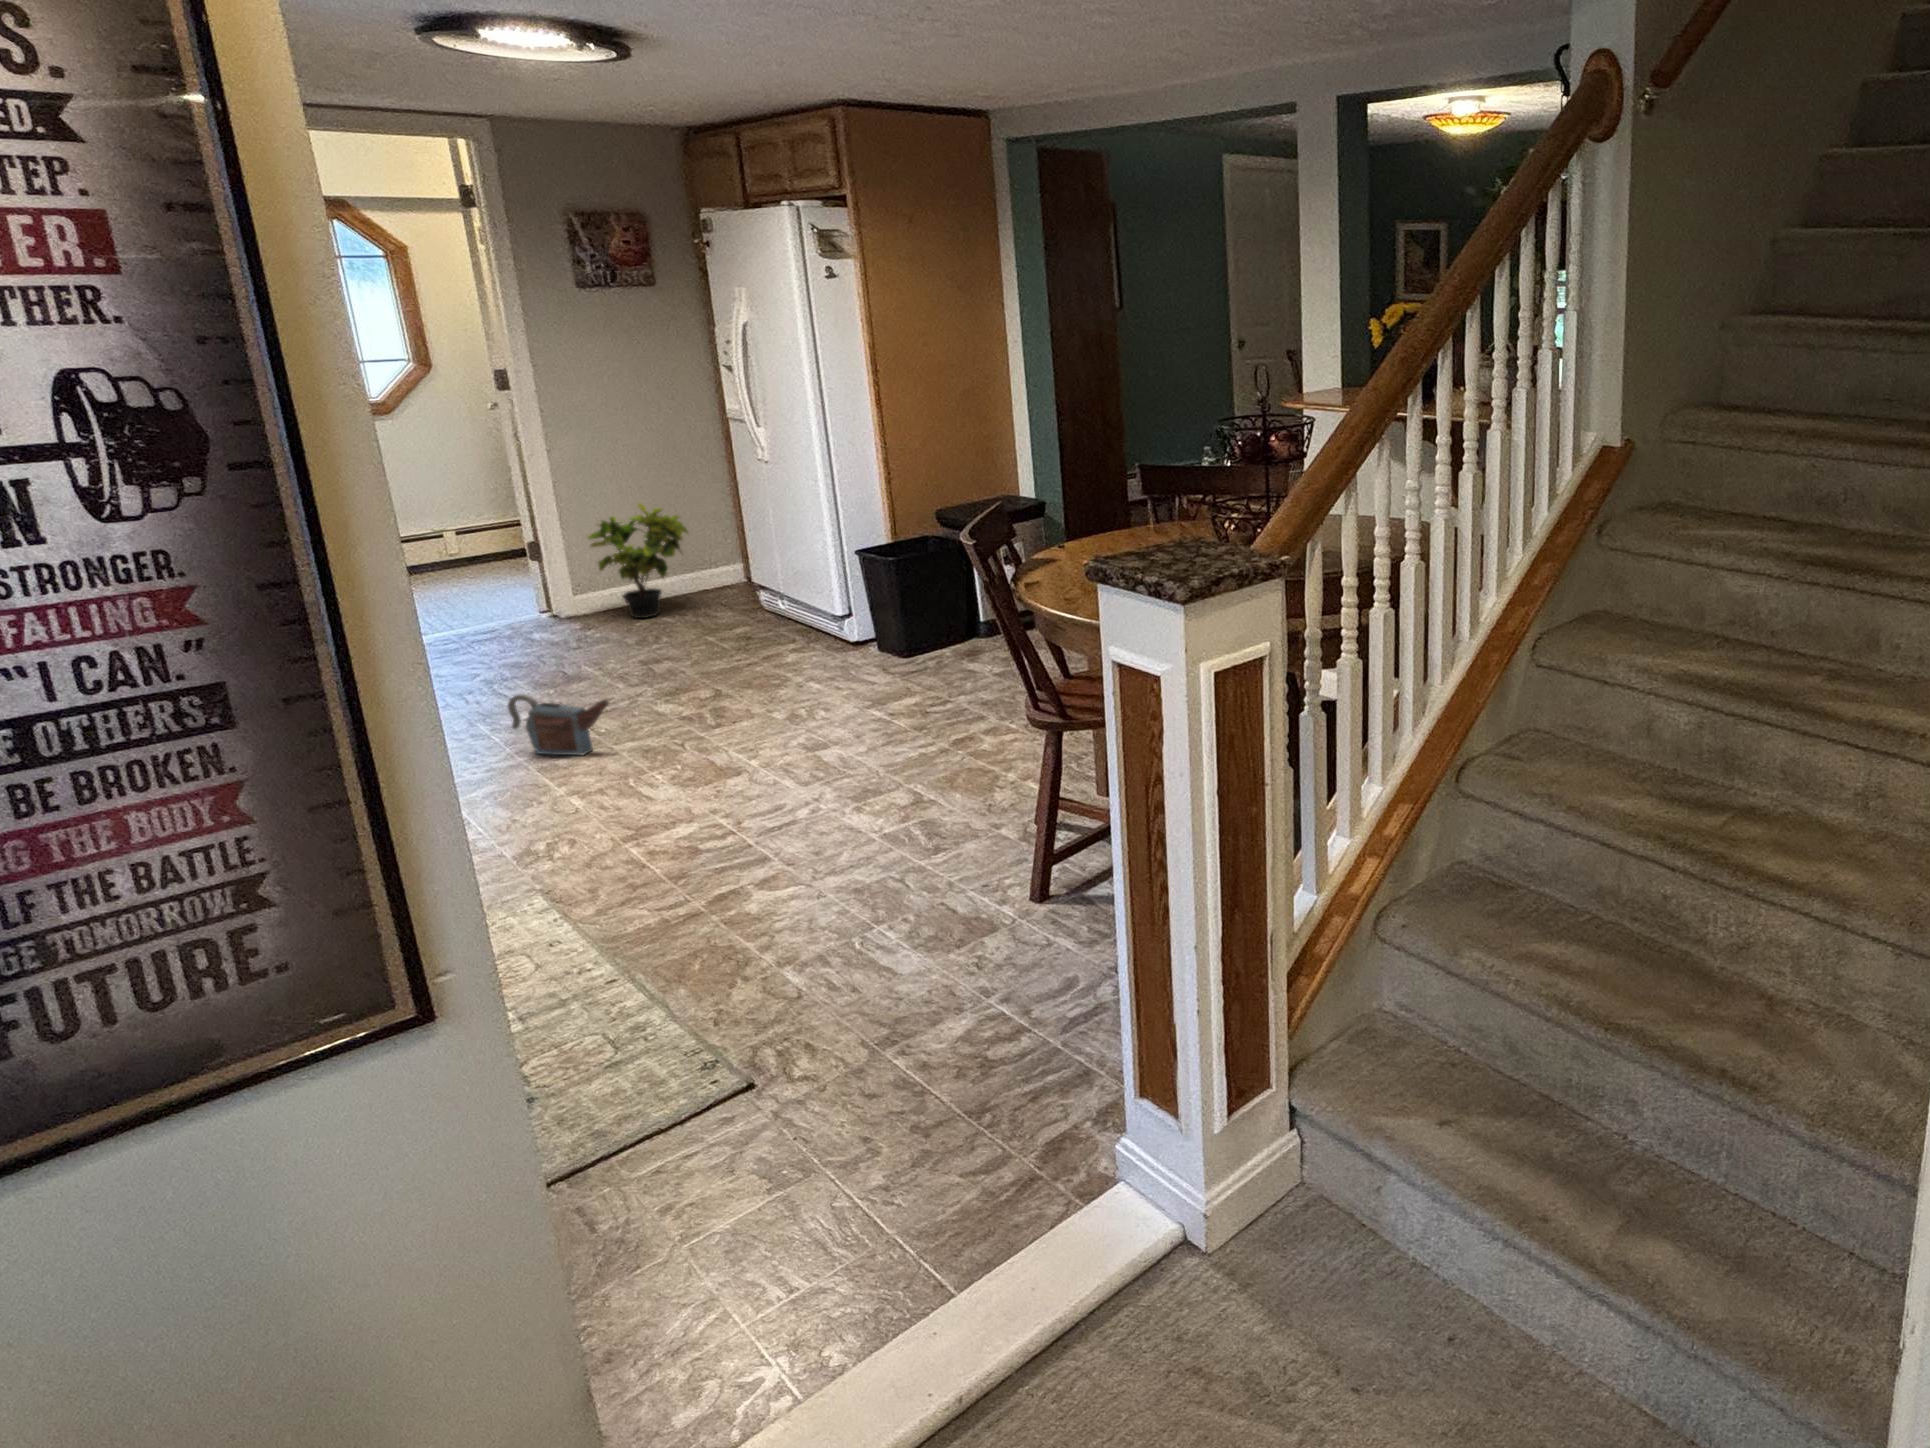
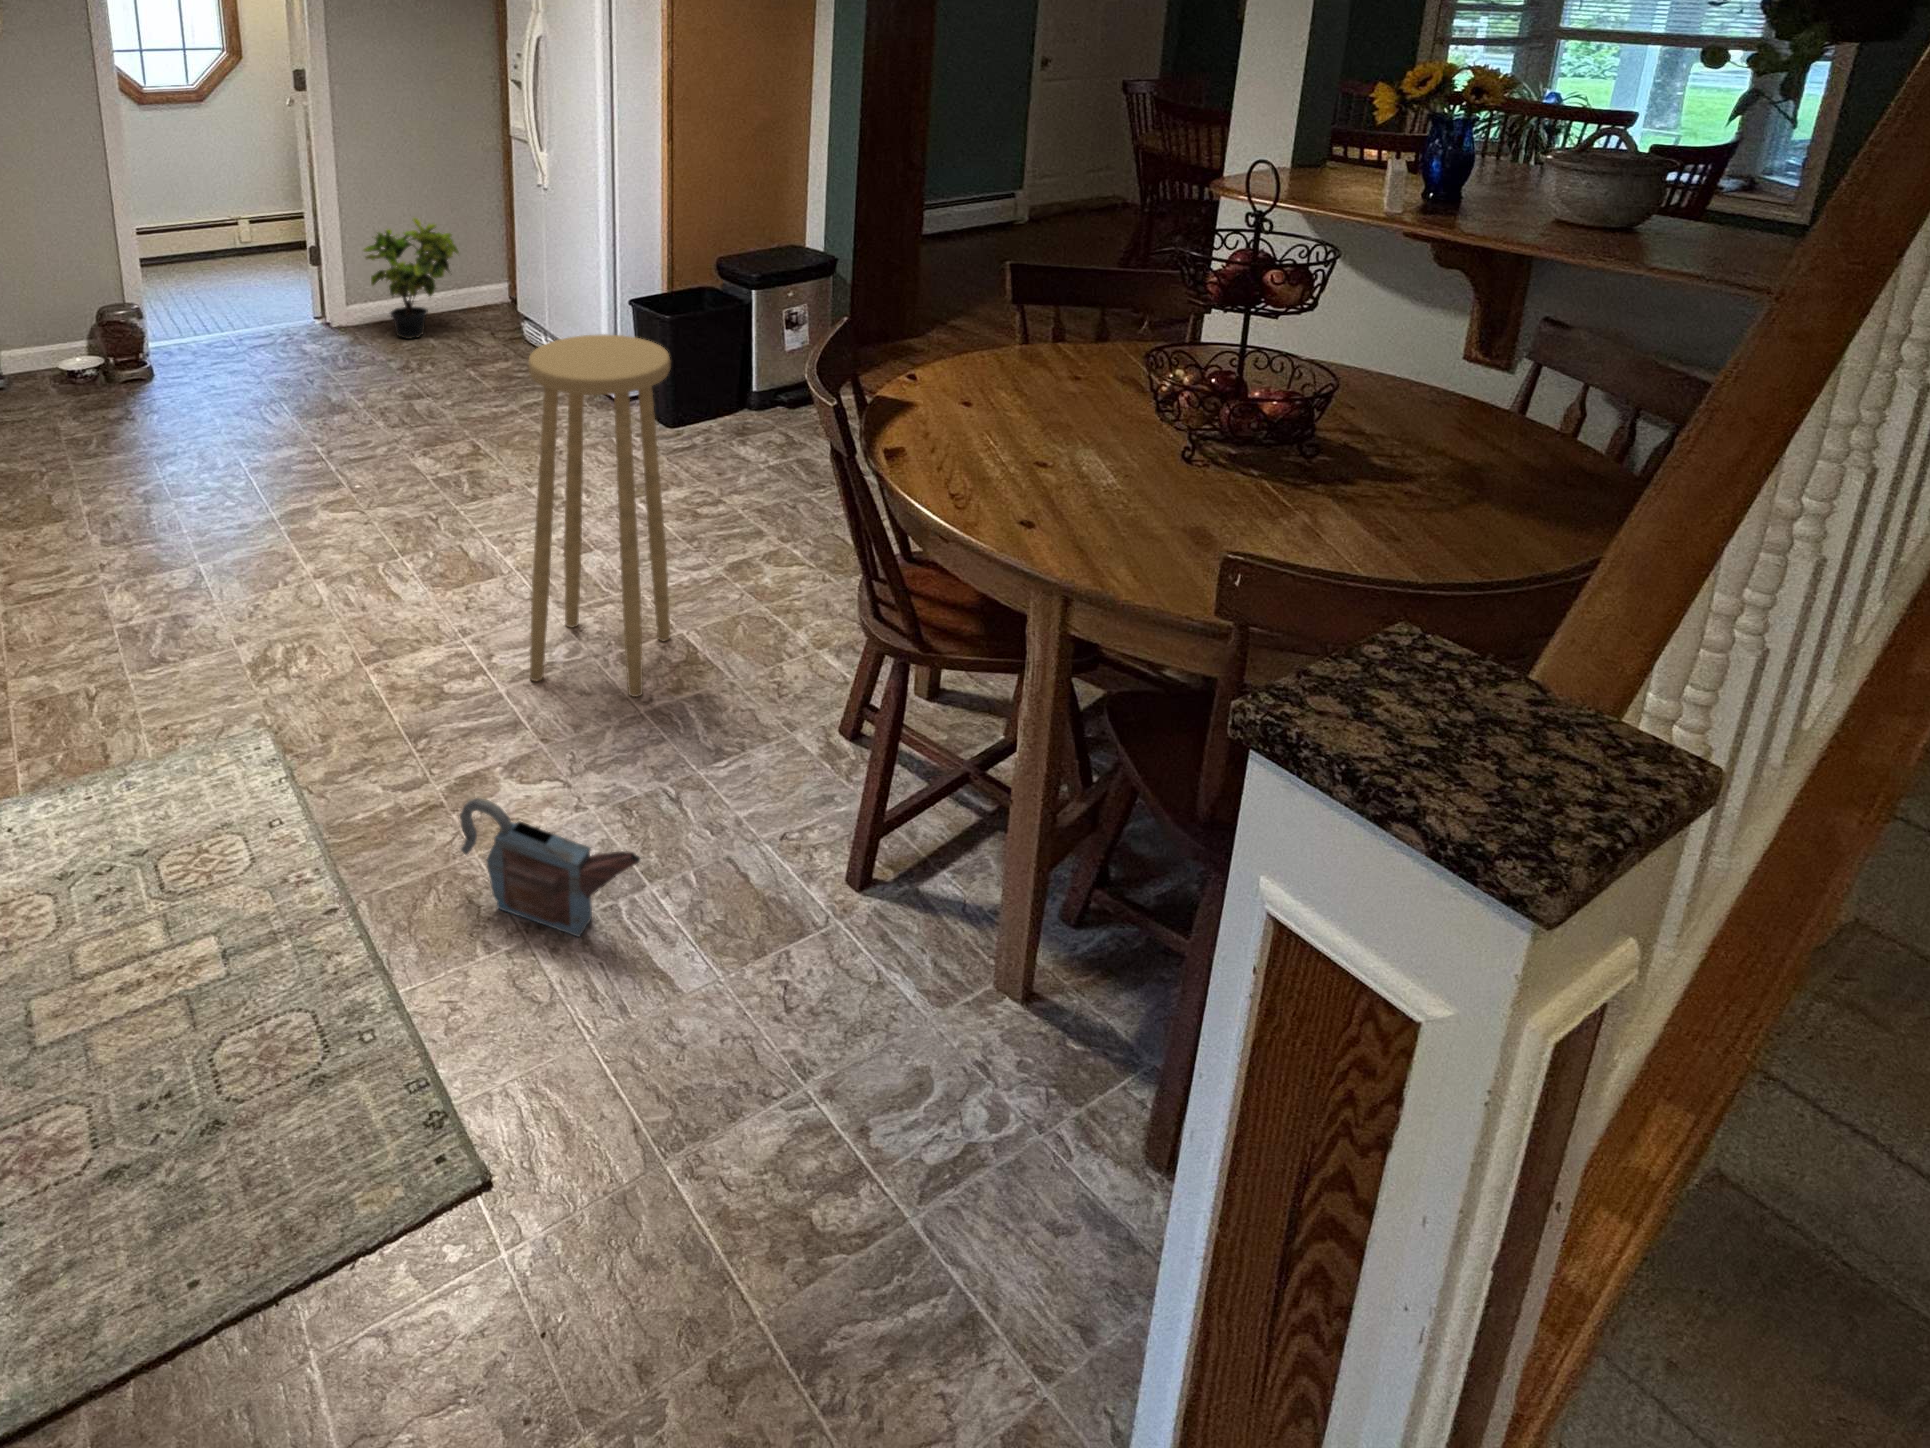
stool: none [746,544,900,831] -> present [528,334,671,697]
watering can: present [508,694,609,756] -> present [460,798,641,937]

